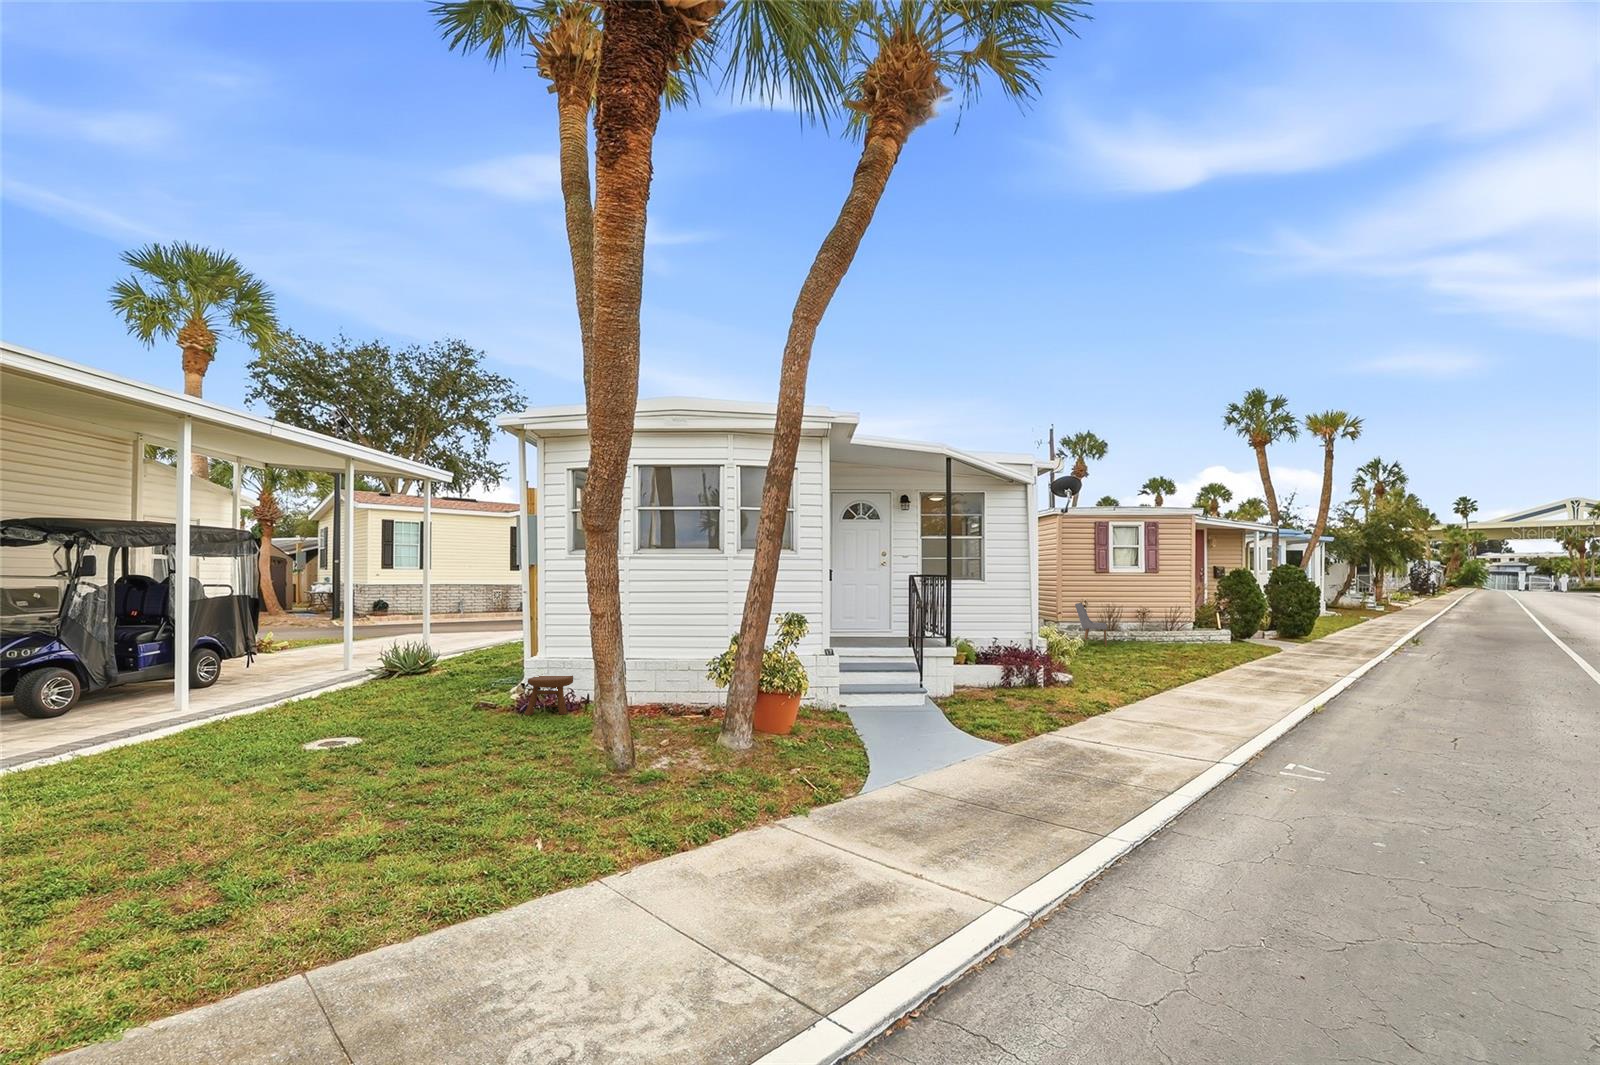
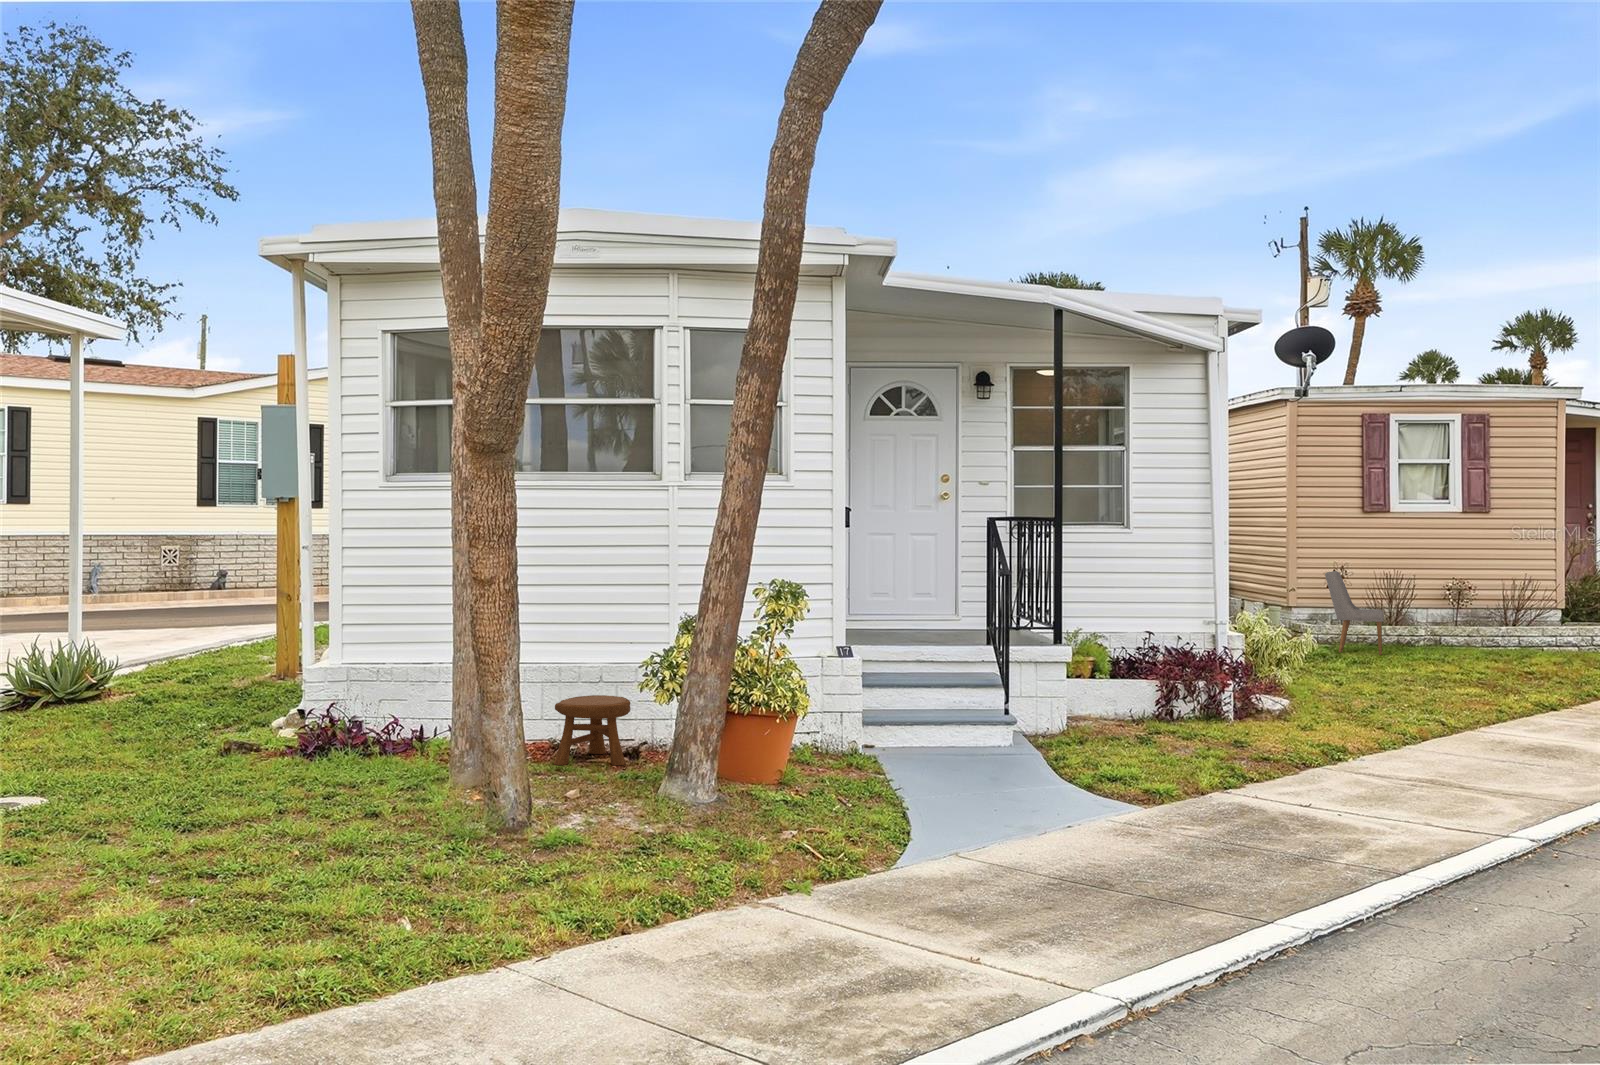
stool: present [525,676,573,715] -> present [554,695,630,766]

